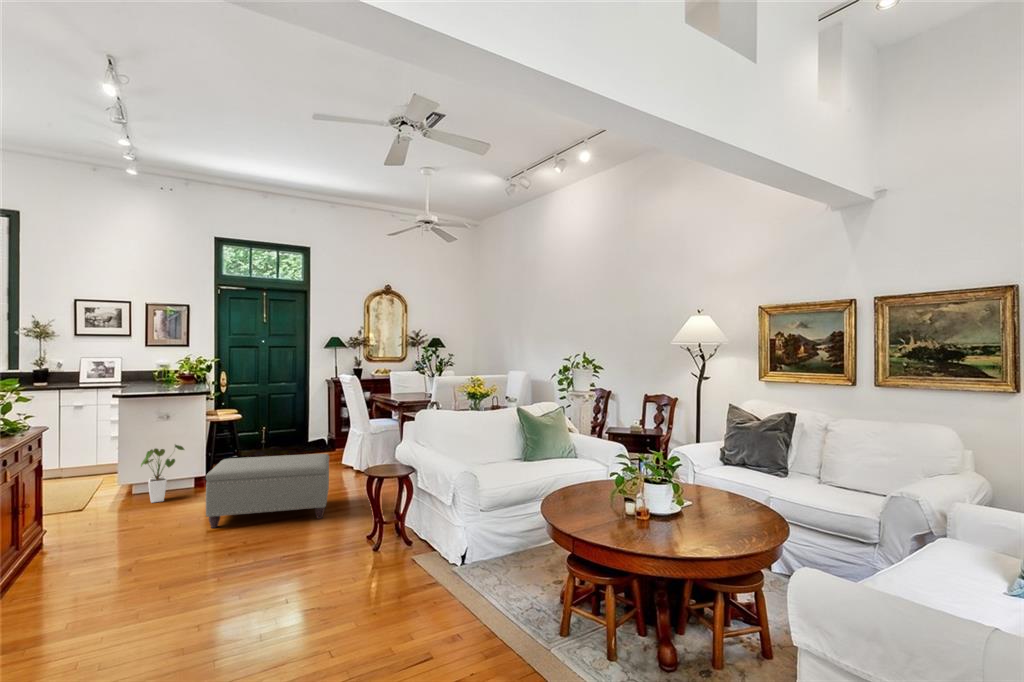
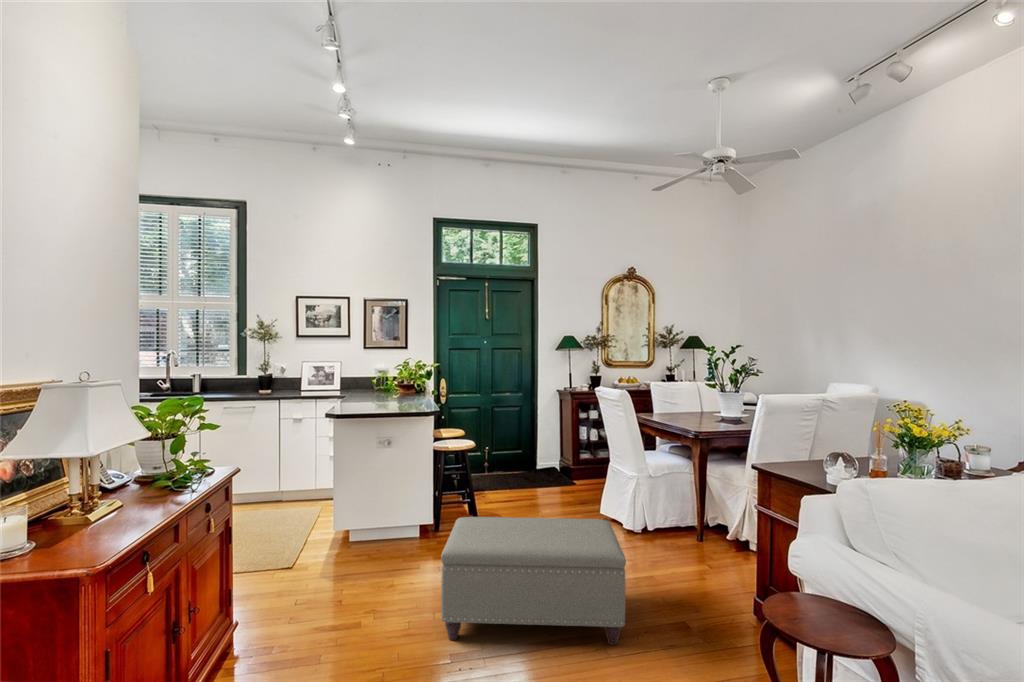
house plant: present [141,445,184,503] -> none [356,479,408,562]

